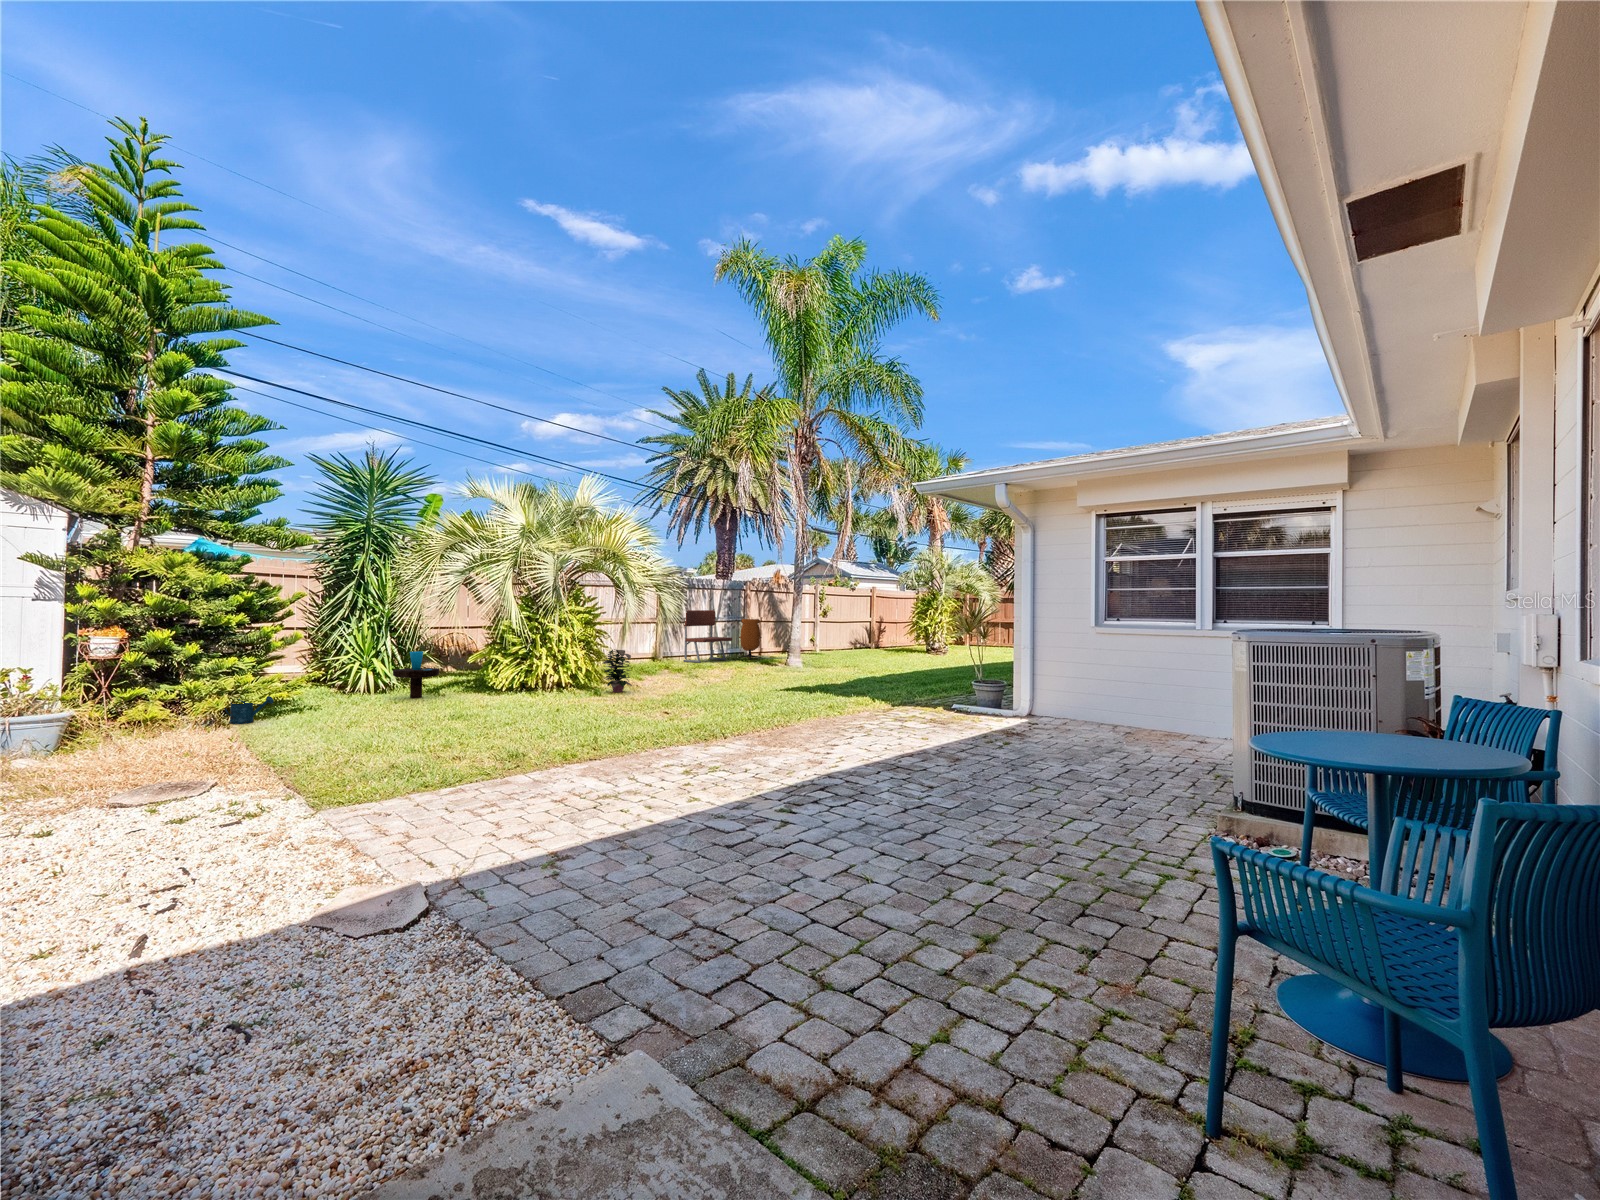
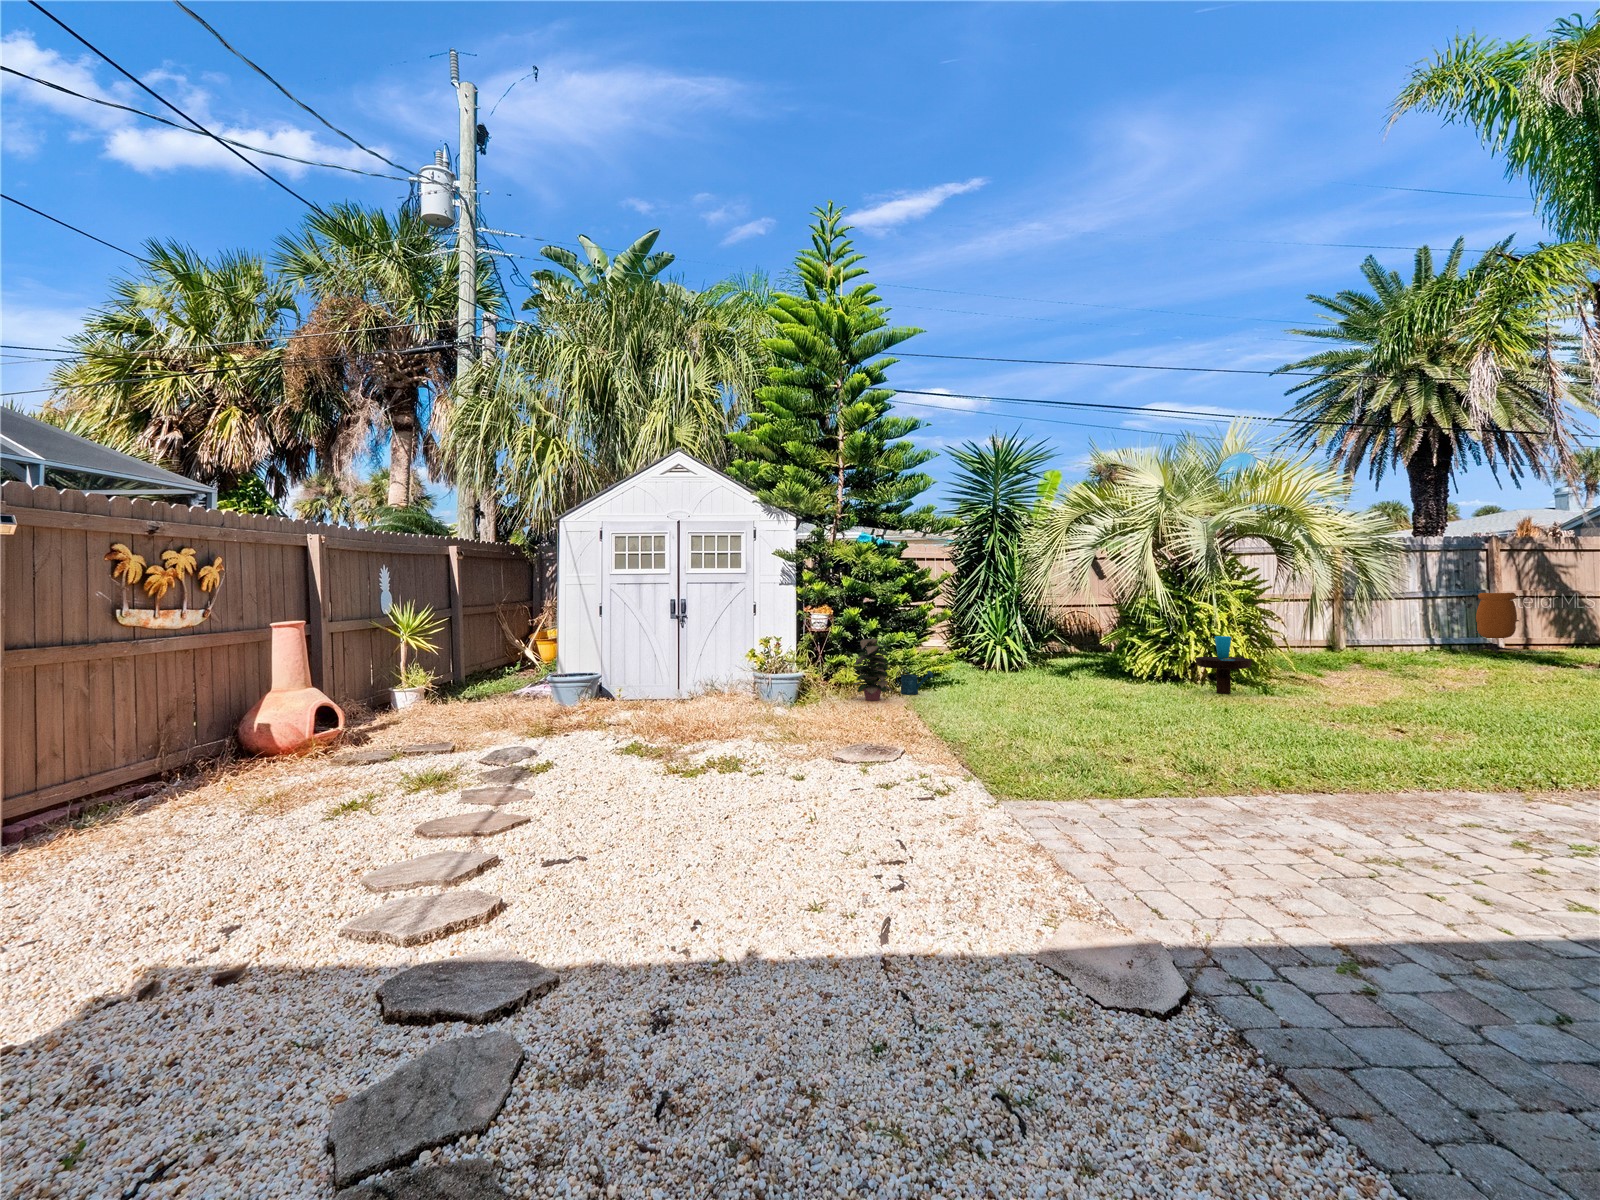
bench: present [684,610,732,663] -> none [1372,581,1460,655]
decorative plant: present [603,650,632,692] -> present [853,639,893,700]
side table: present [393,651,439,698] -> present [1196,636,1252,694]

